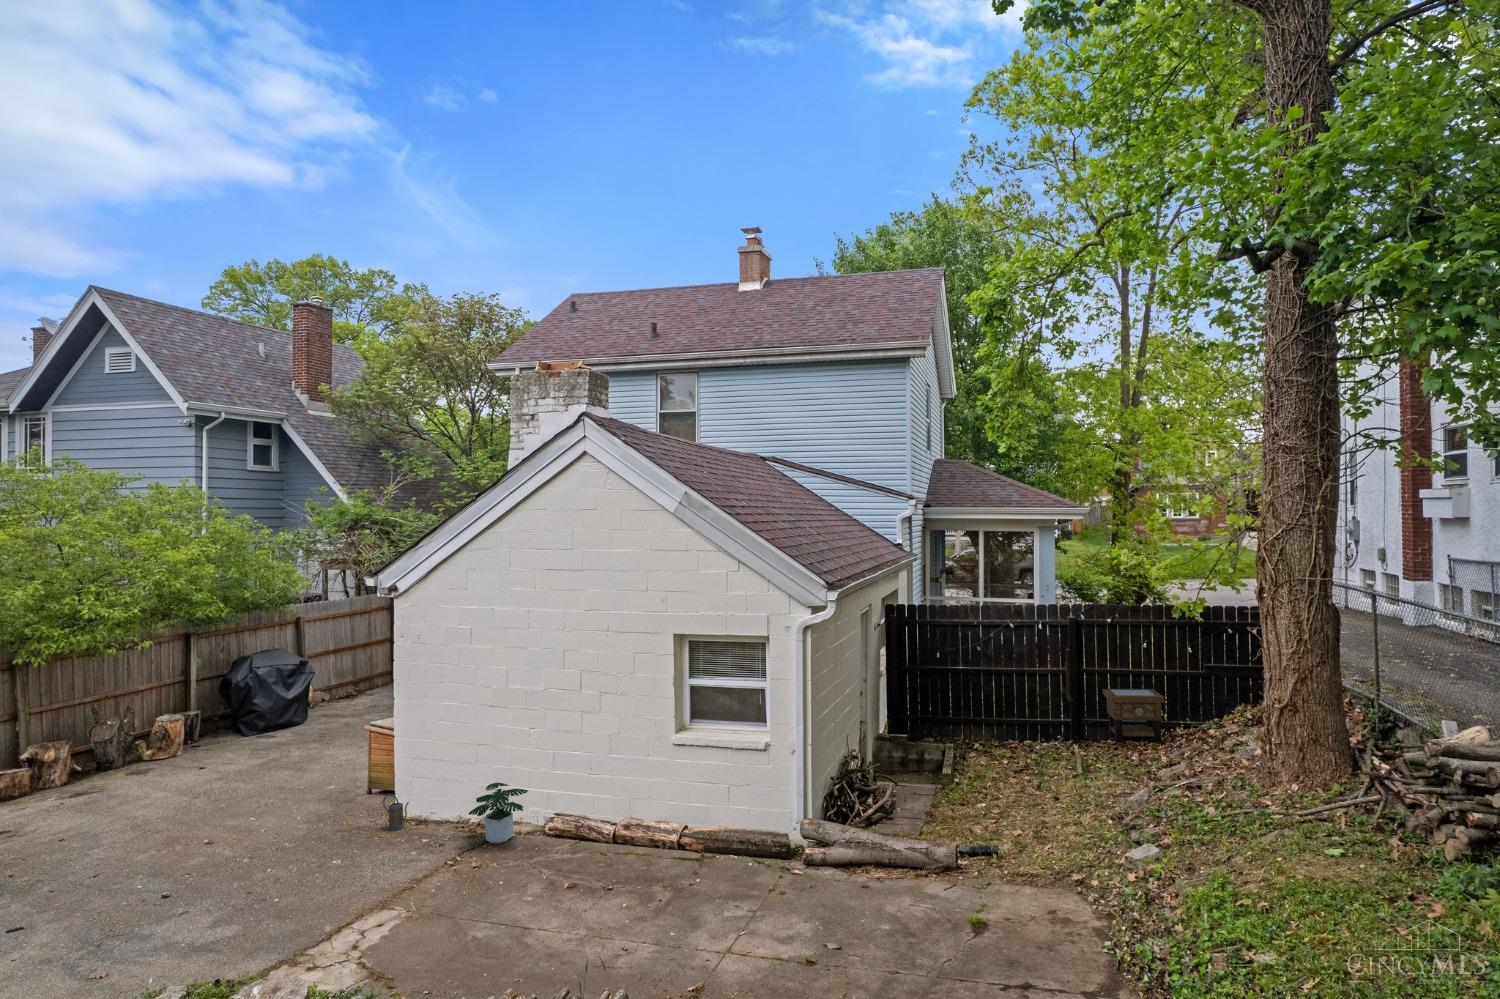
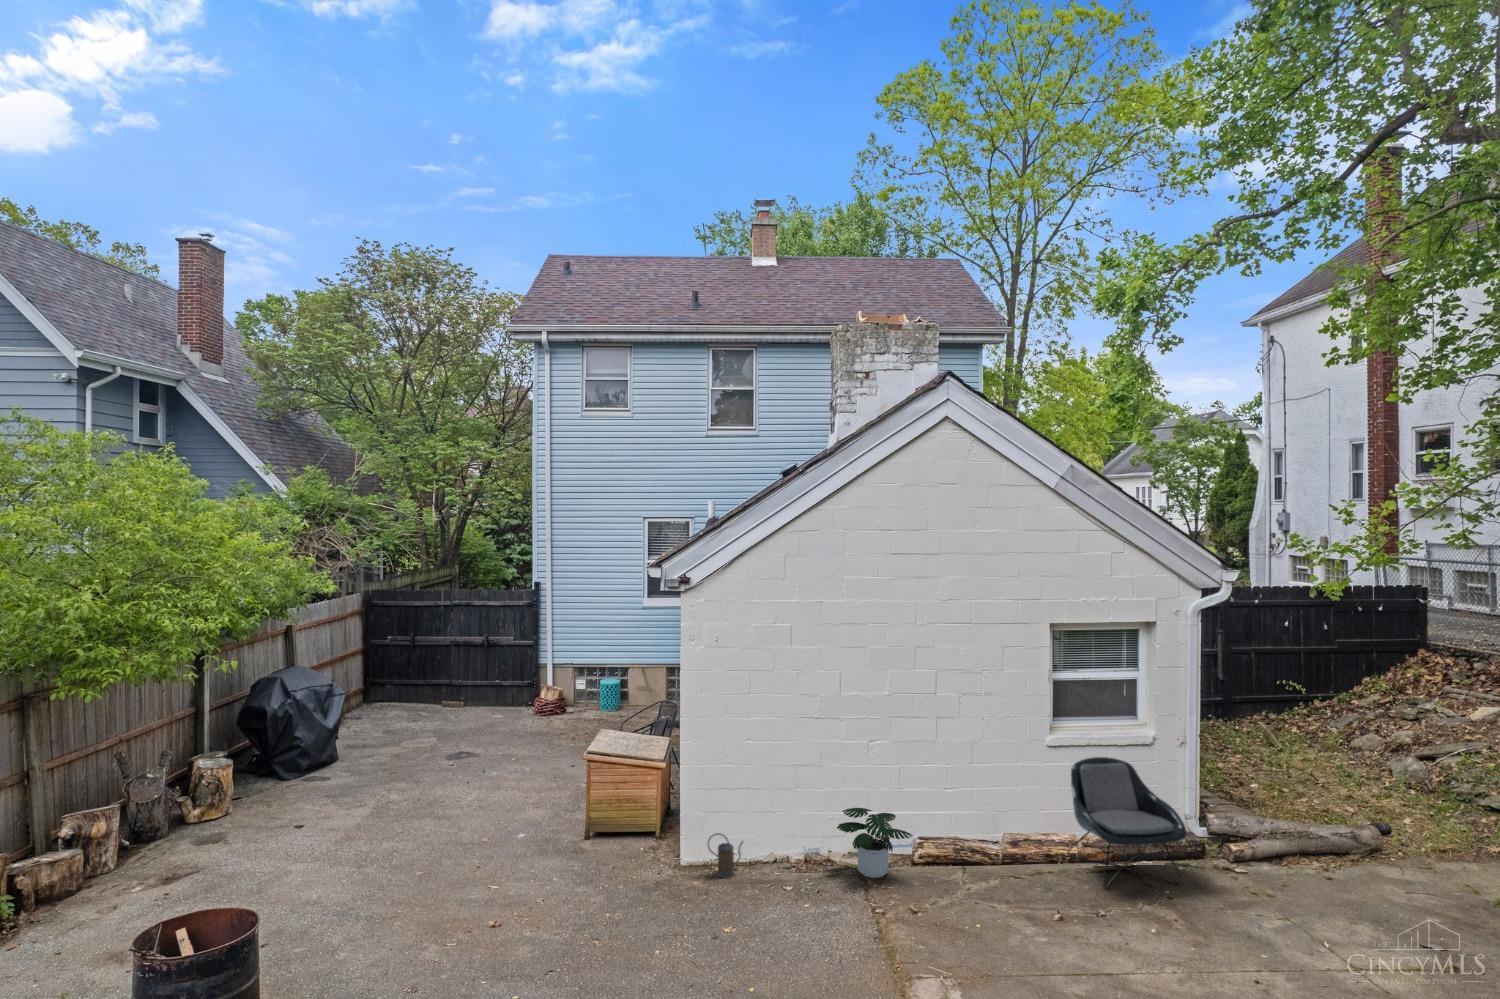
side table: present [1103,689,1165,743] -> none [1227,678,1291,727]
lounge chair: none [644,754,741,878] -> present [1068,757,1186,889]

